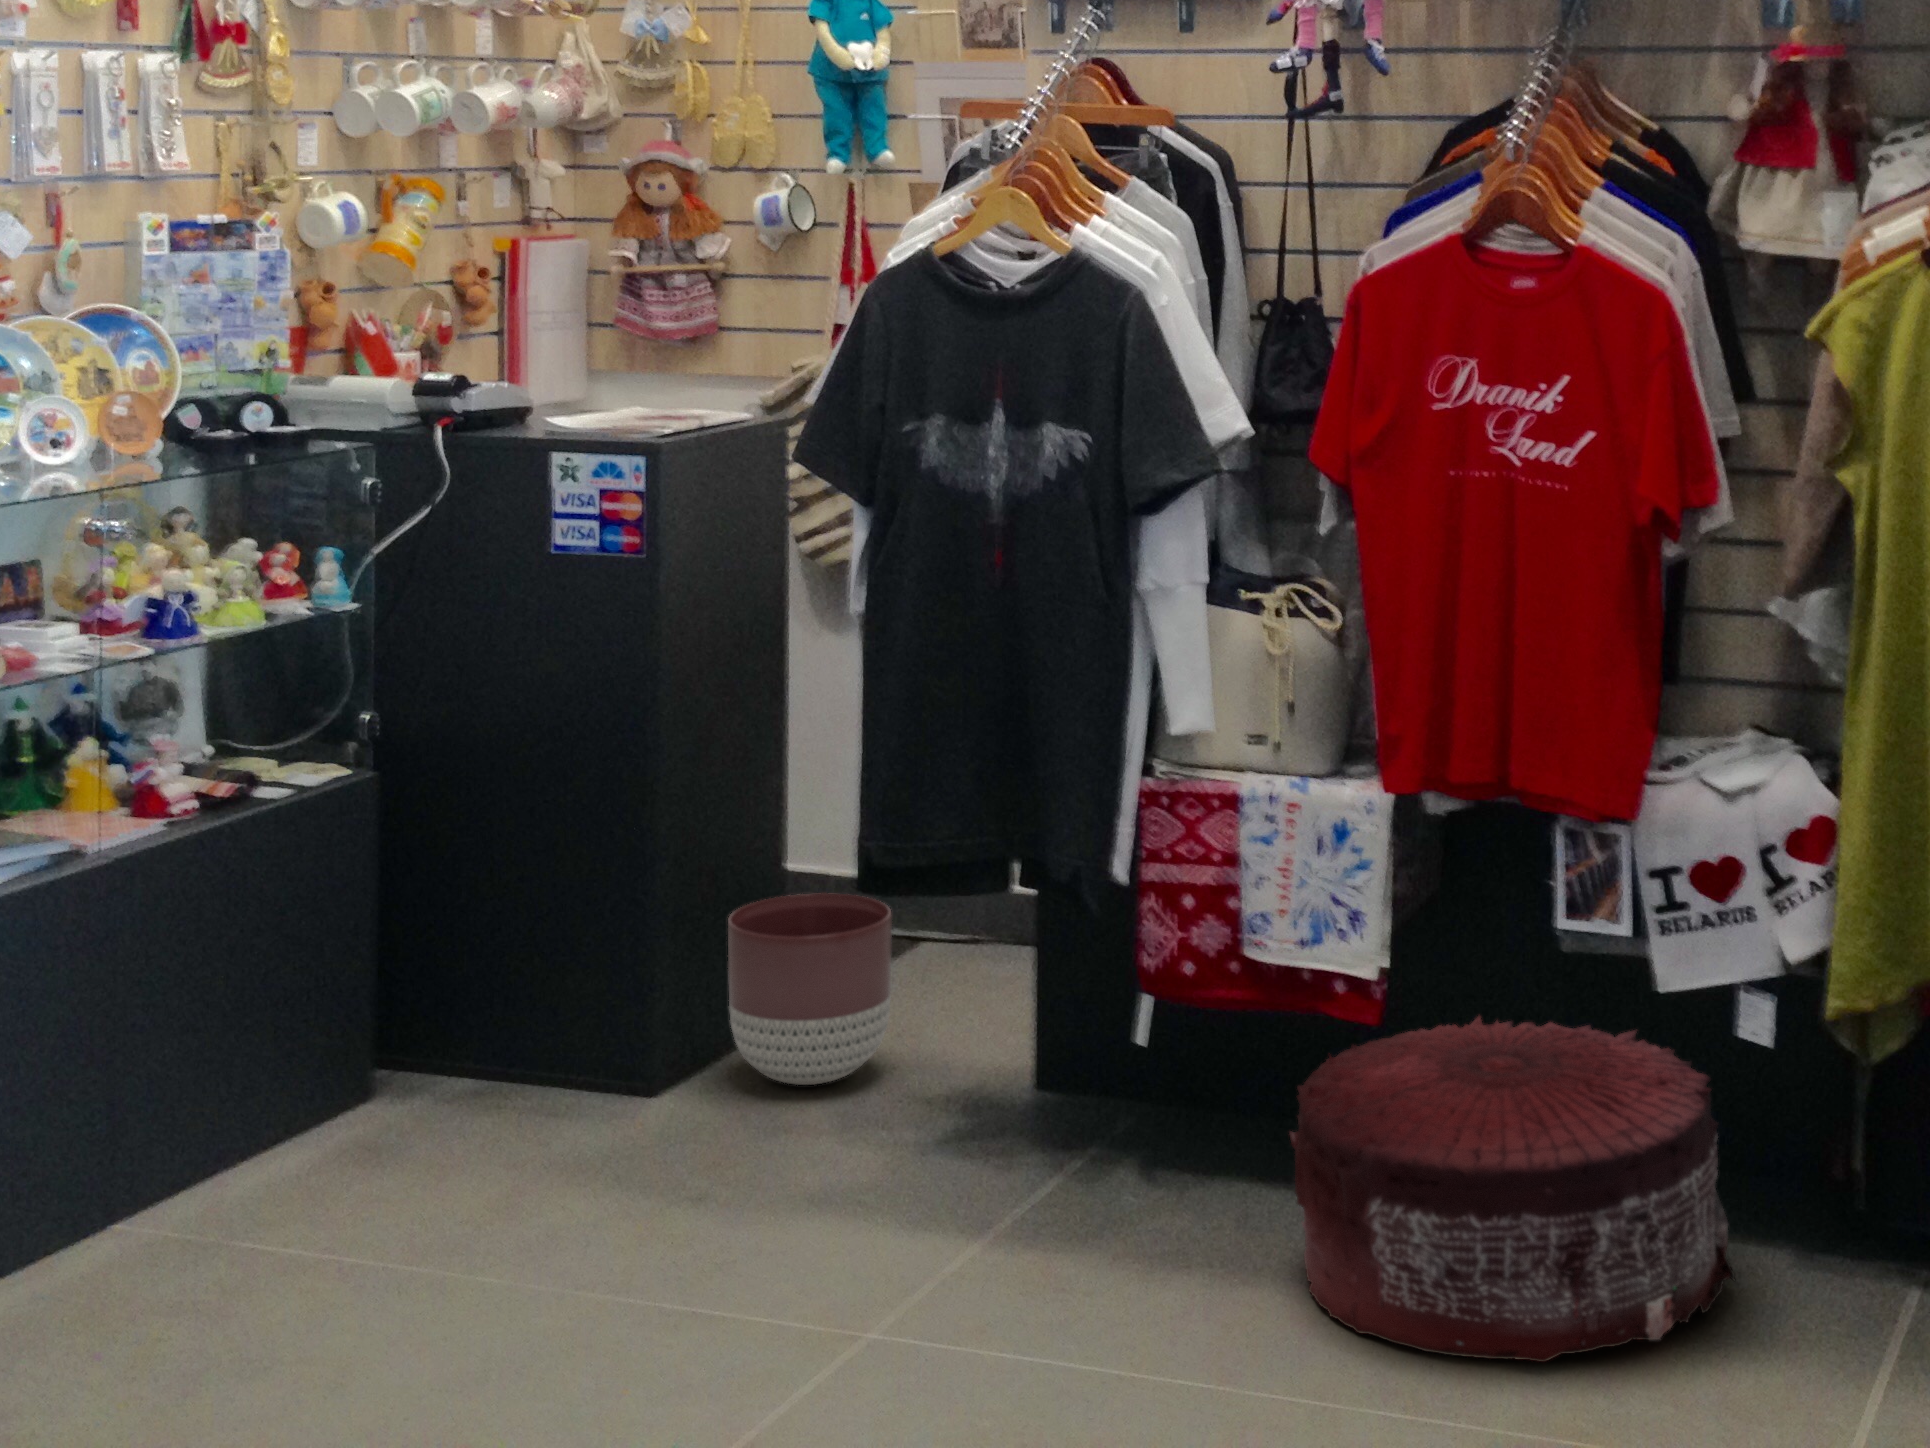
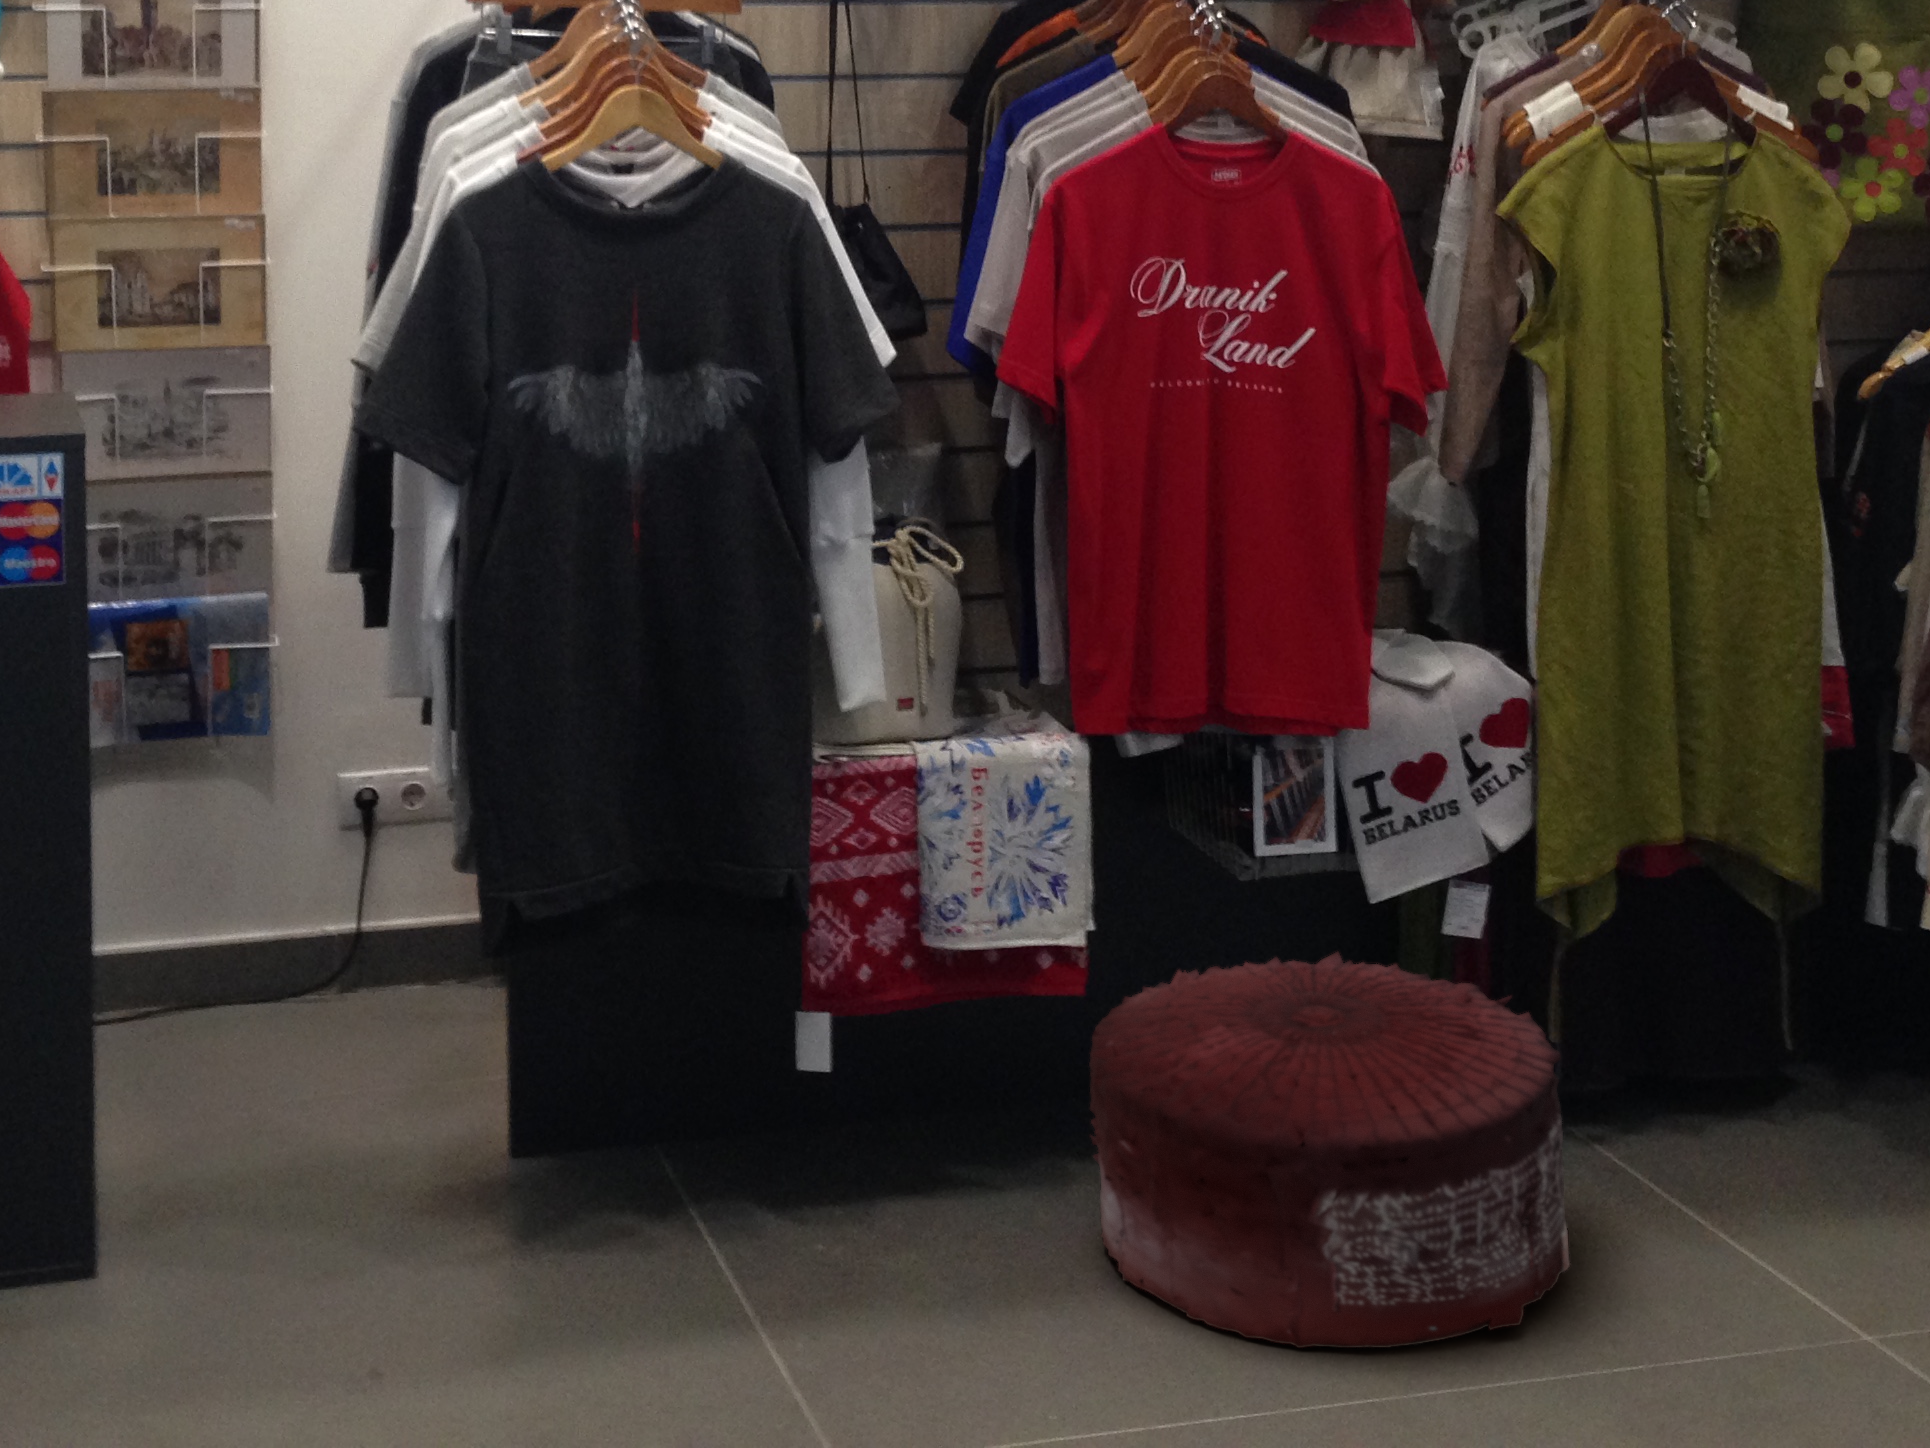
planter: present [728,893,892,1085] -> none [147,979,357,1233]

